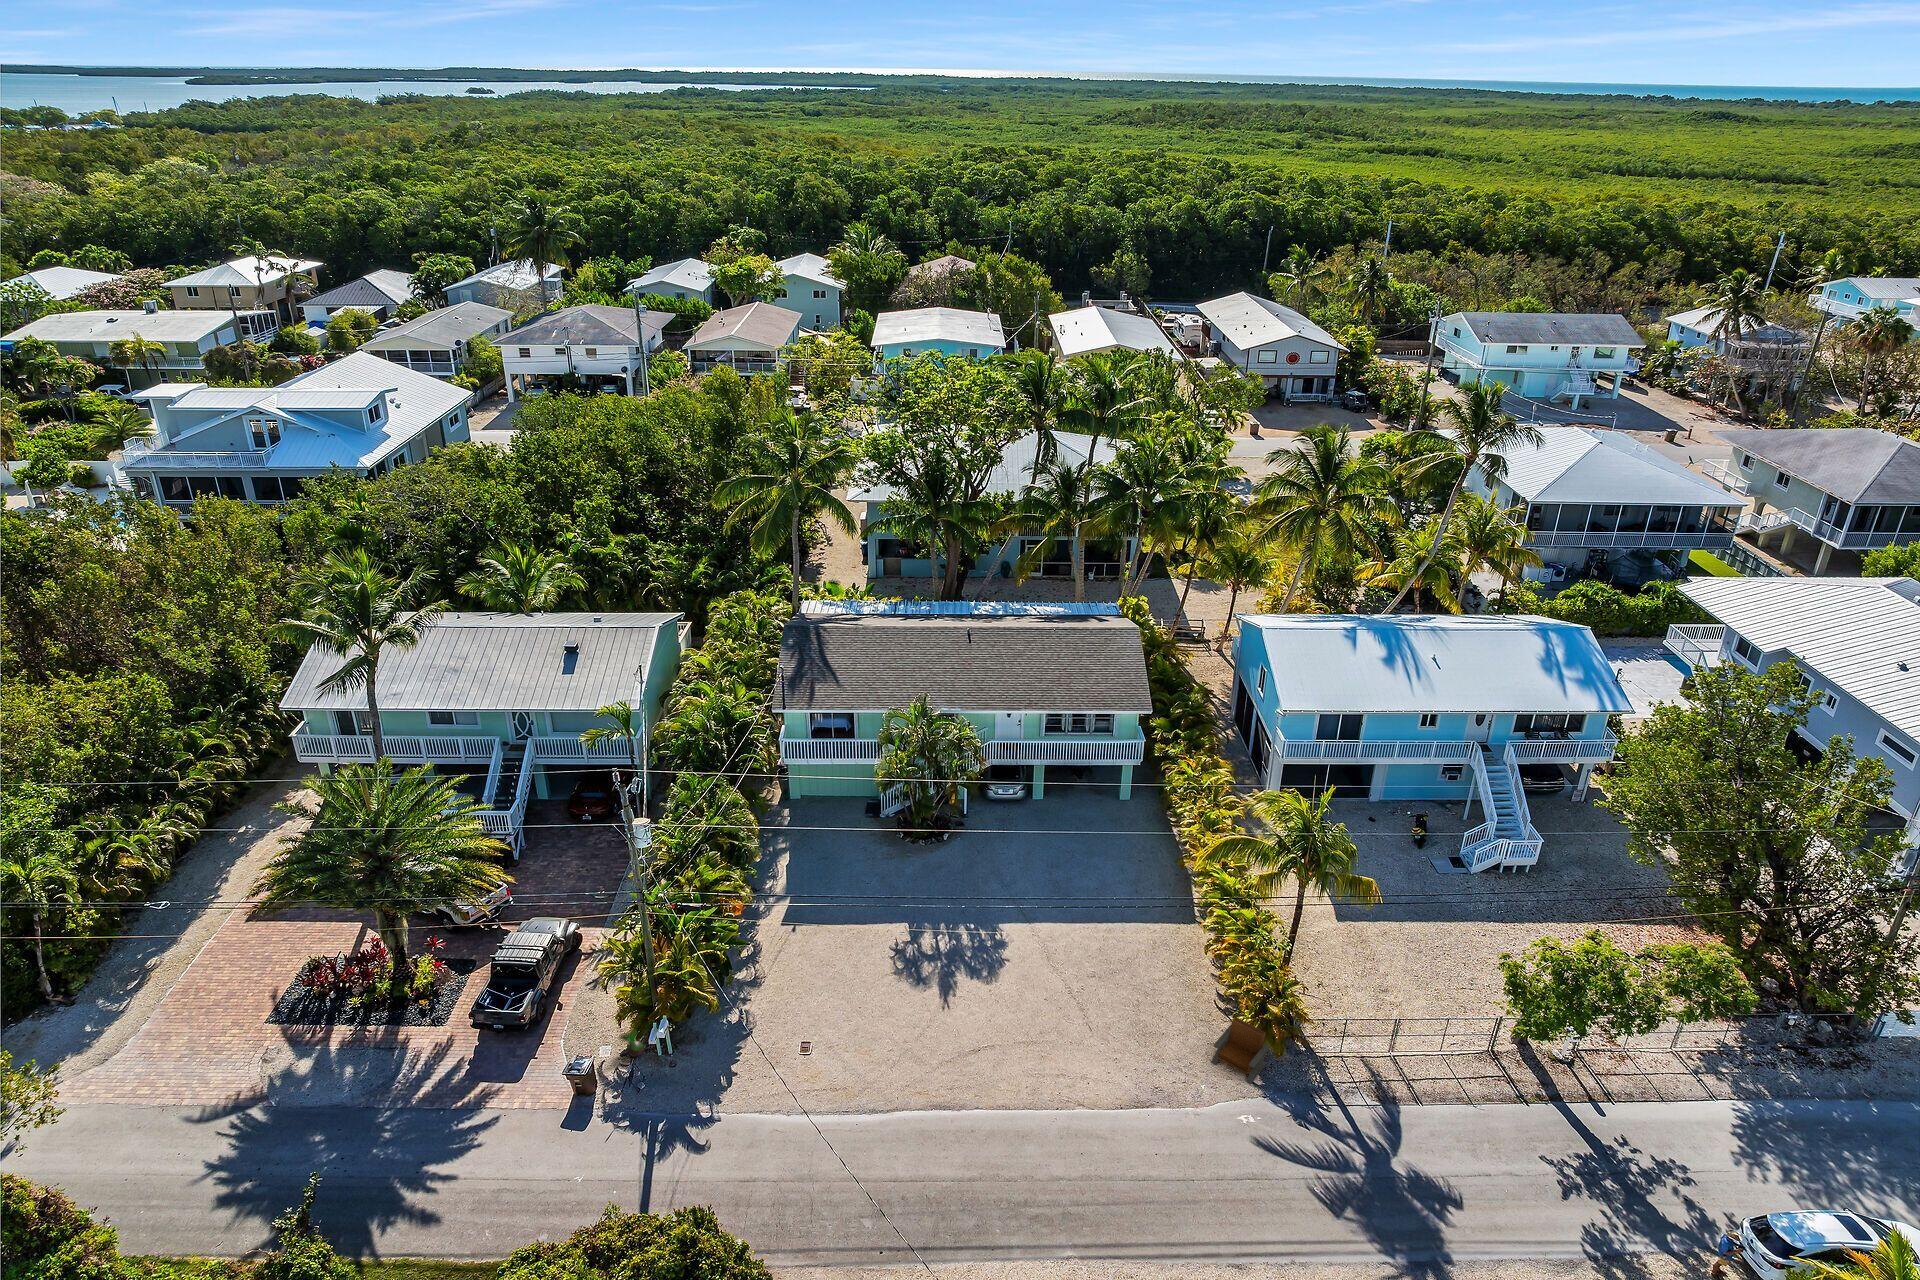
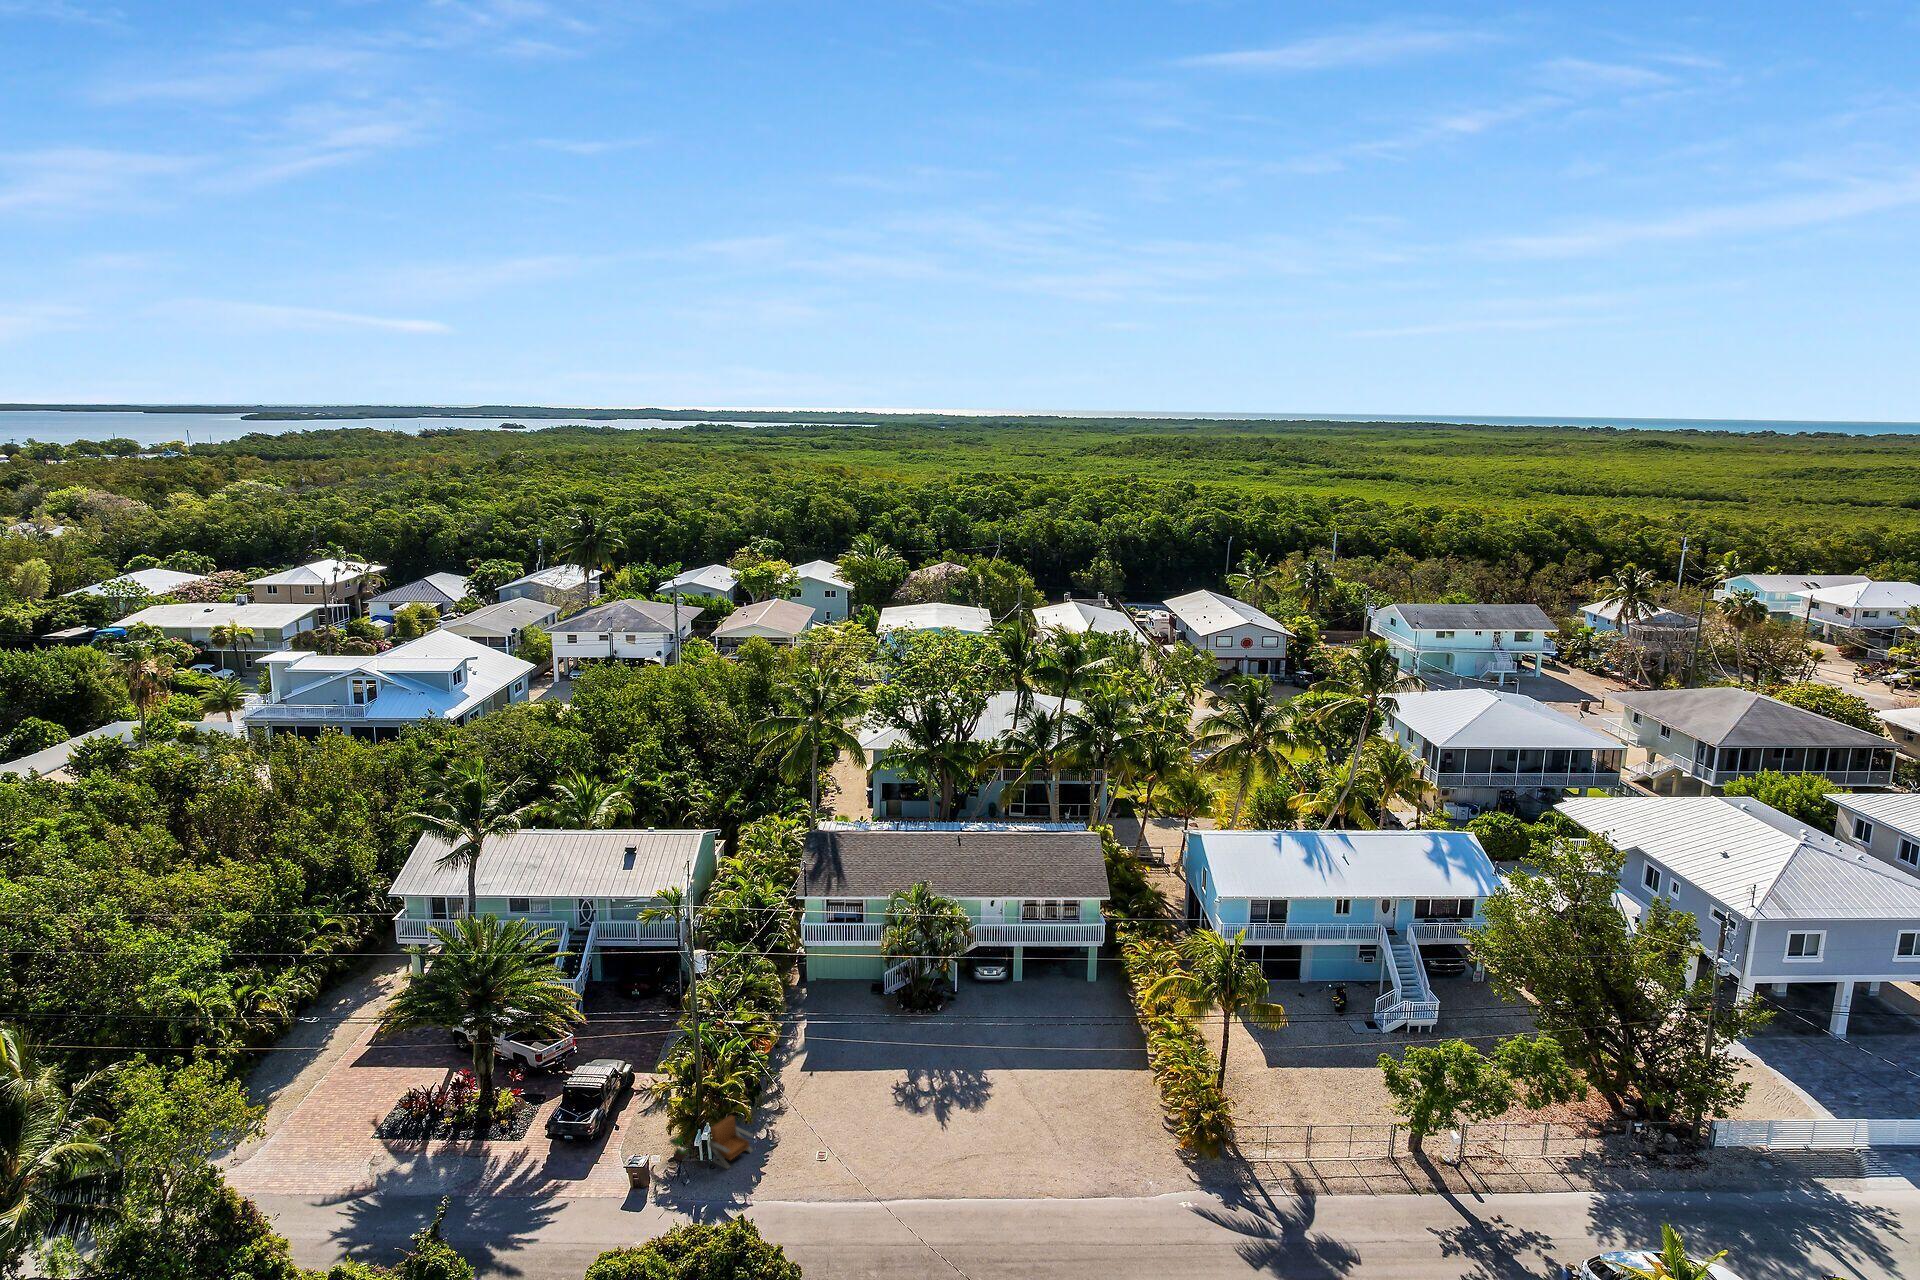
lounge chair: present [1211,1017,1270,1084] -> present [707,1115,753,1169]

